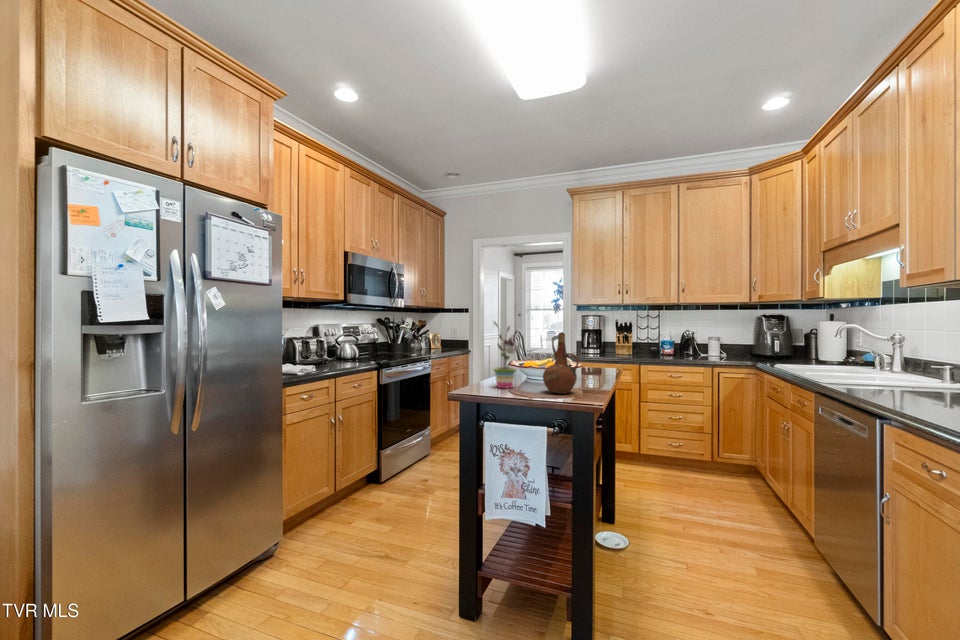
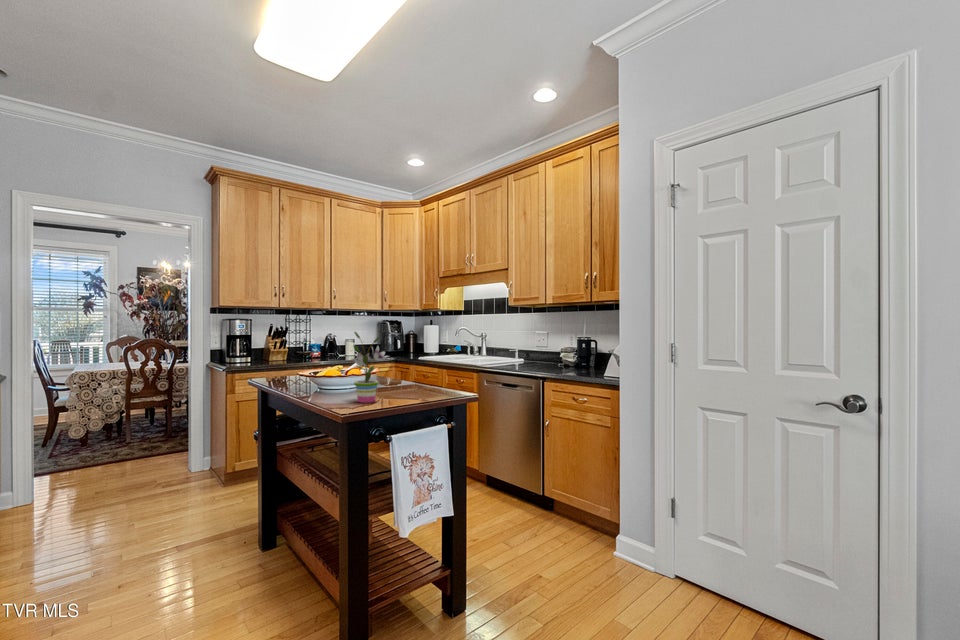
ceramic pitcher: present [543,333,579,394] -> none [407,342,437,397]

